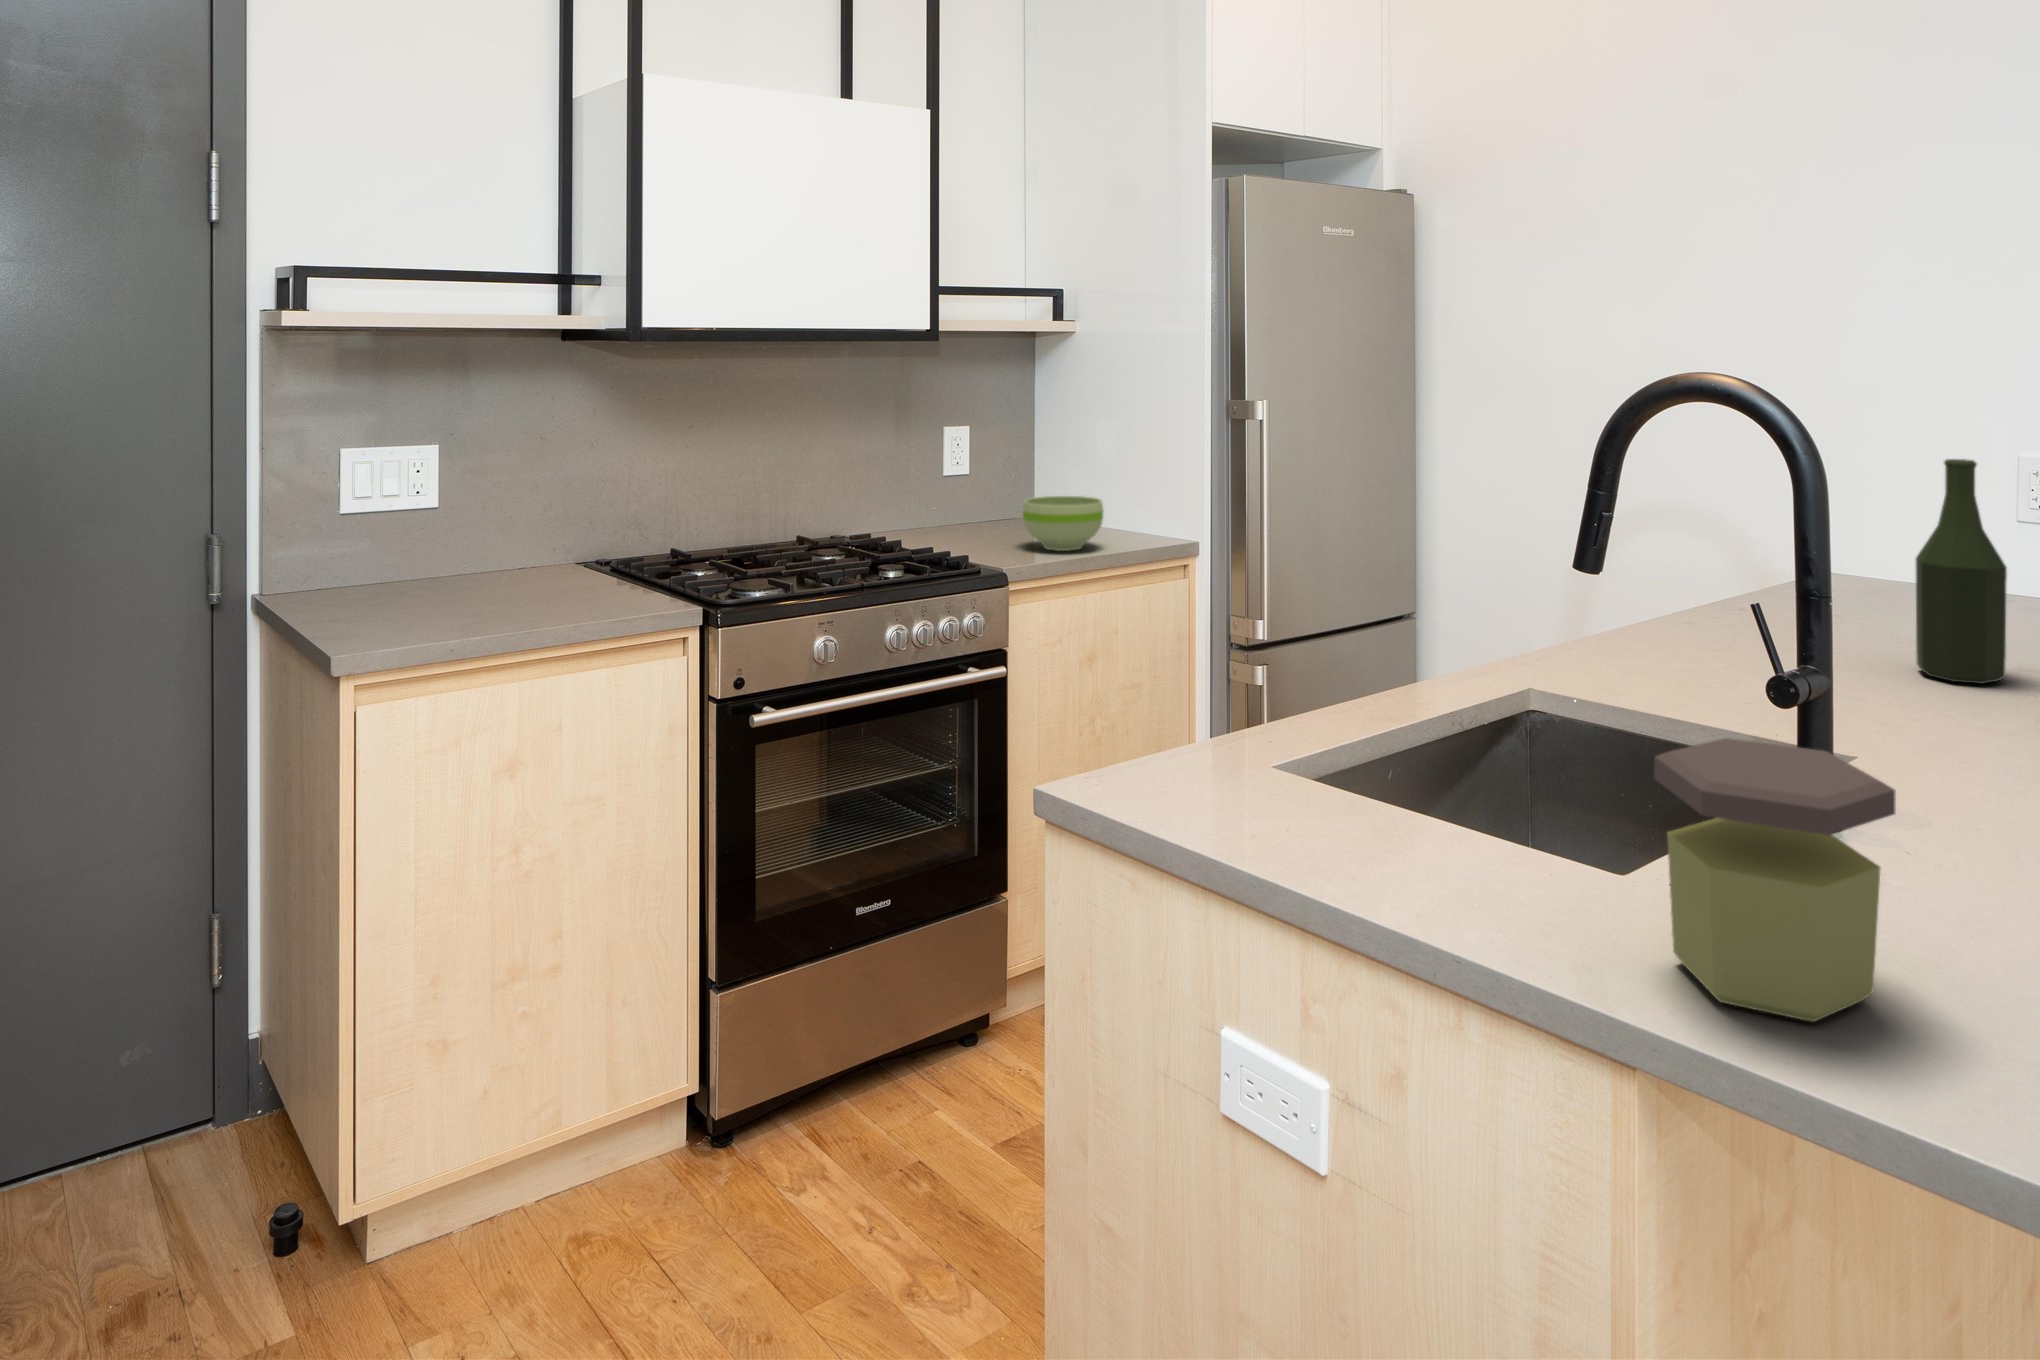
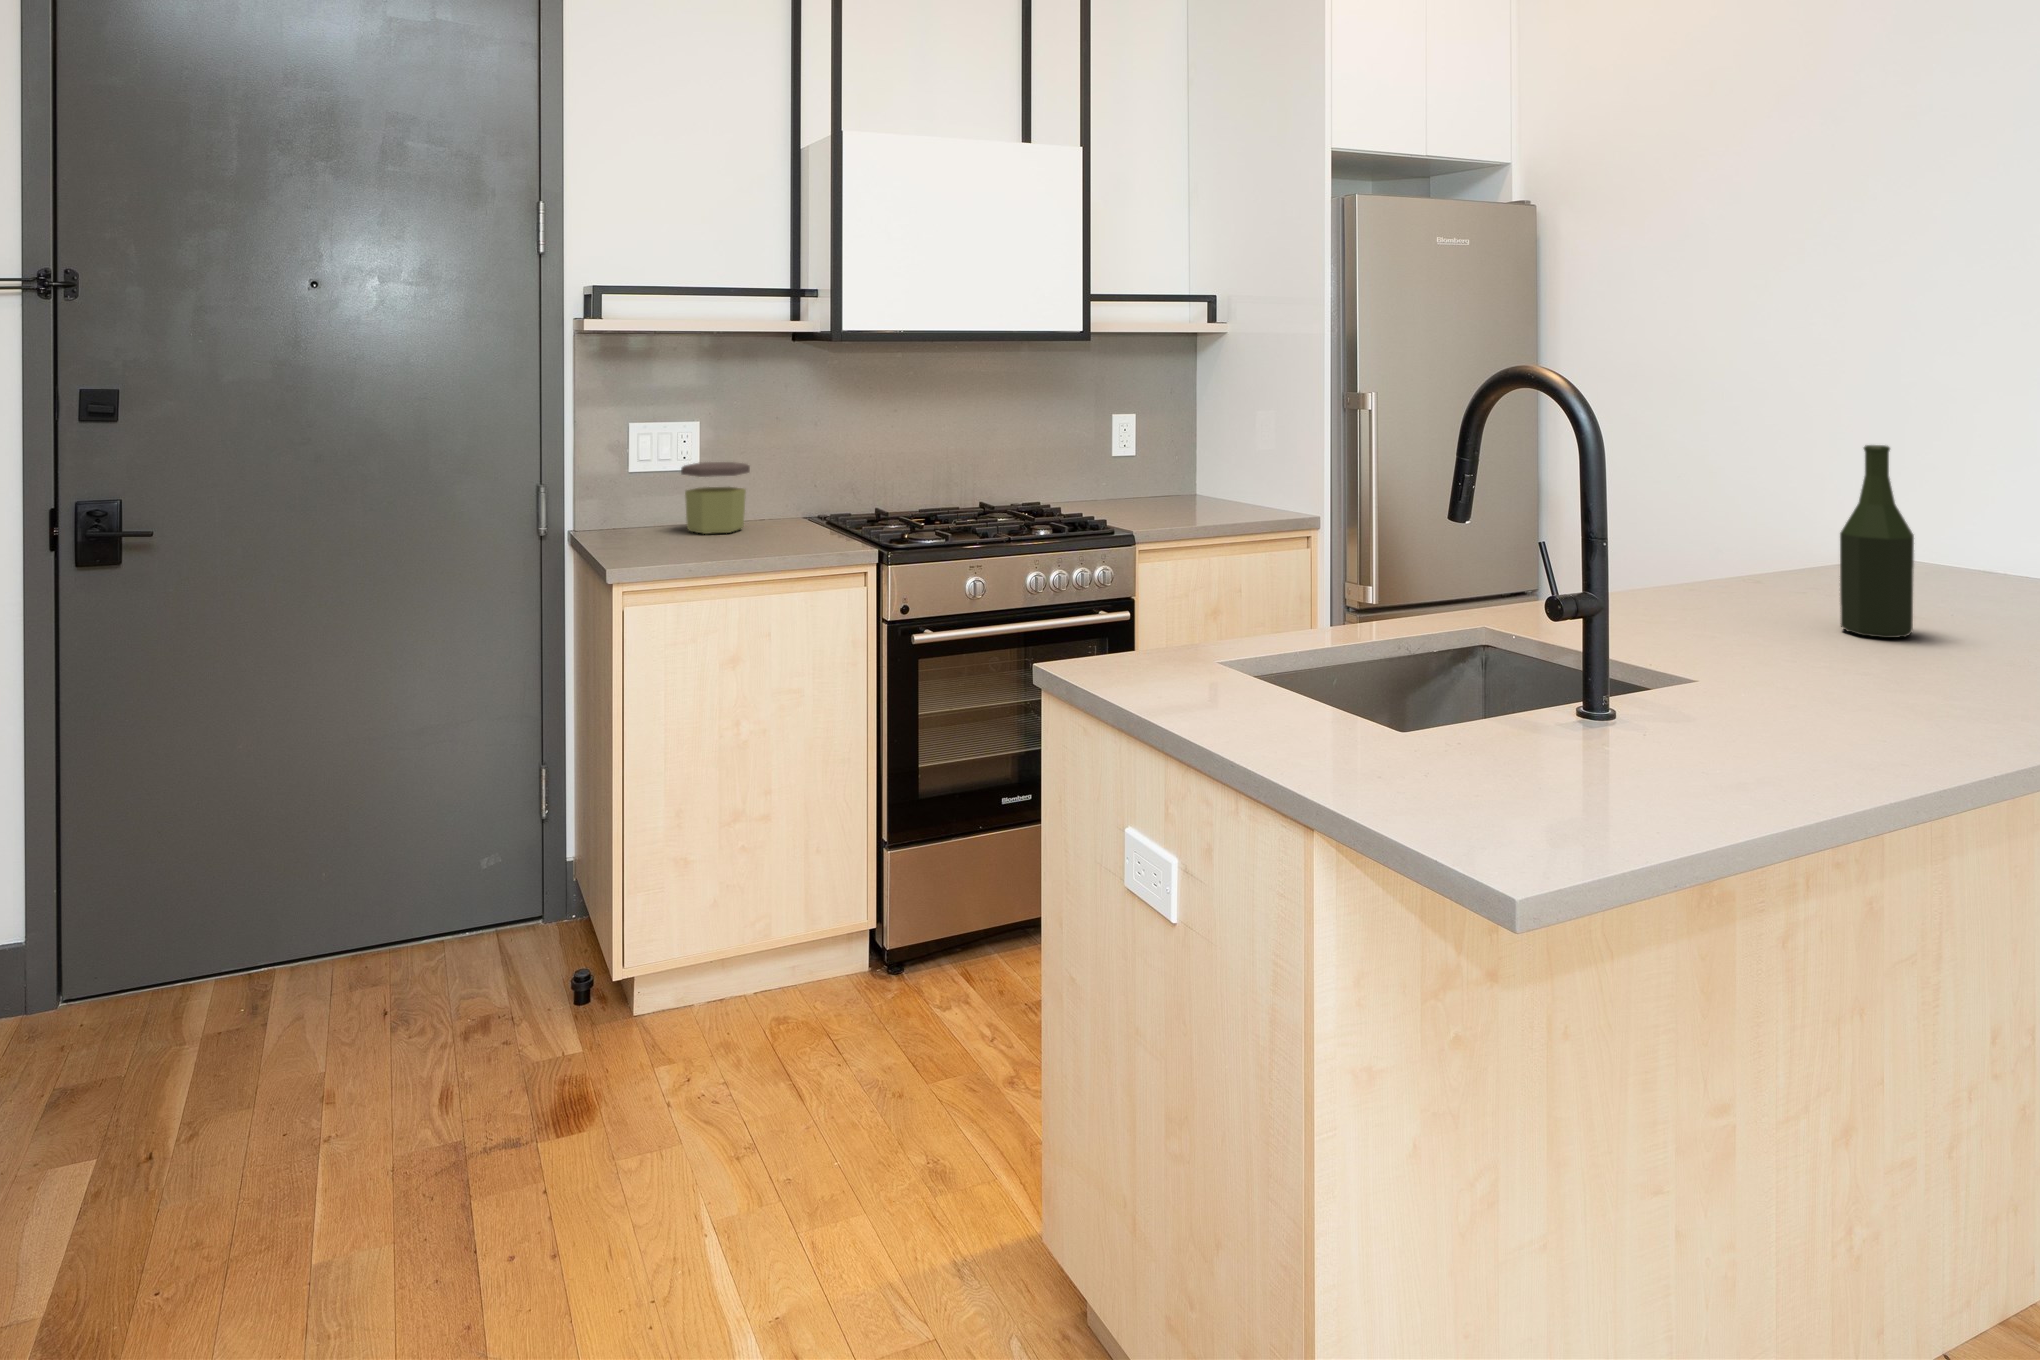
bowl: present [1023,496,1104,551] -> none [1161,475,1231,521]
jar: present [1654,738,1896,1022] -> present [681,462,750,534]

